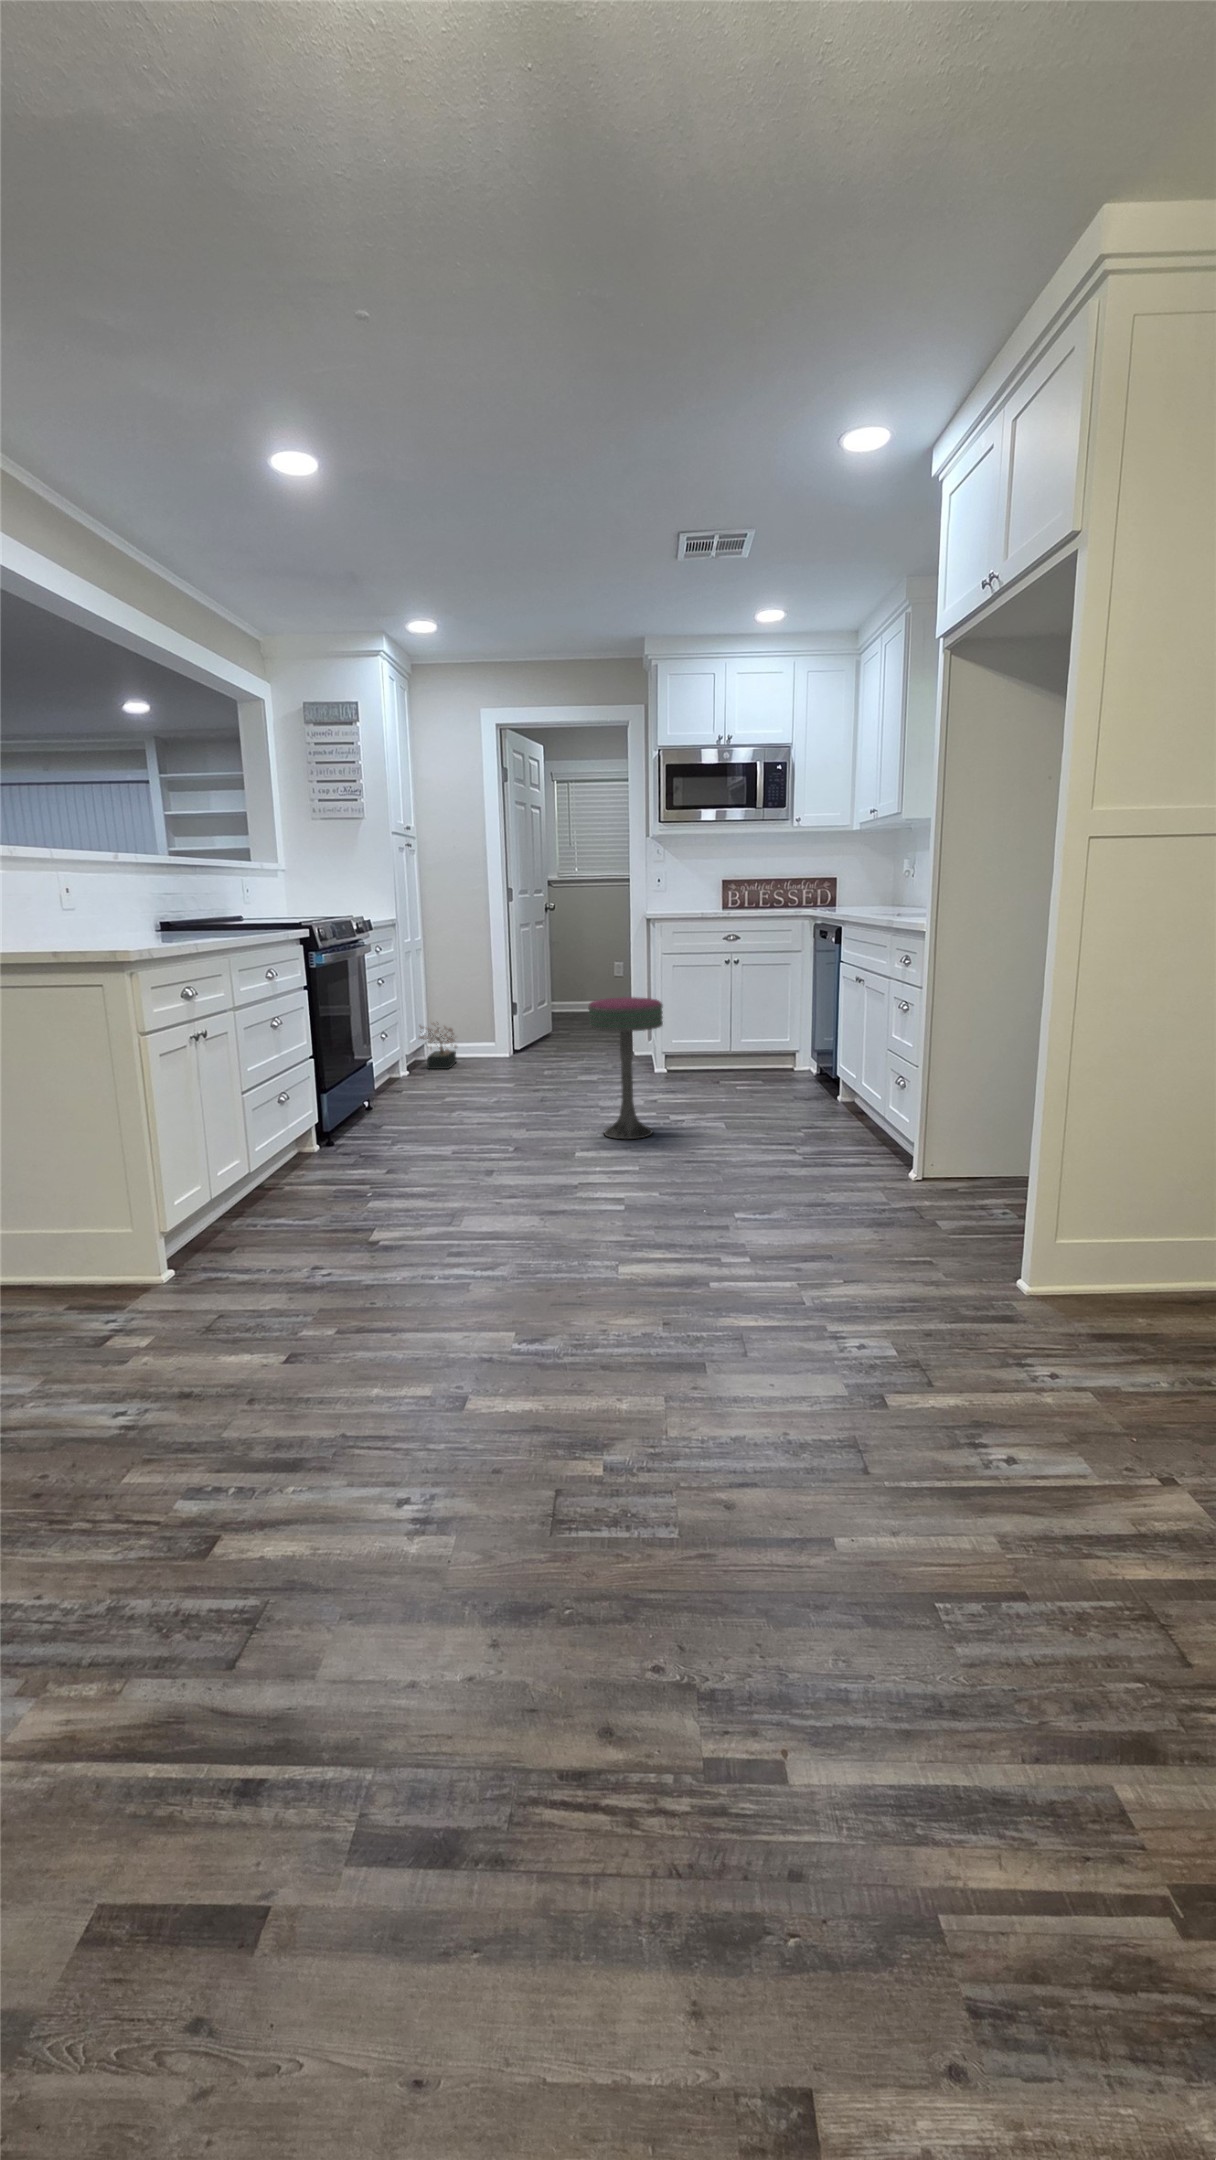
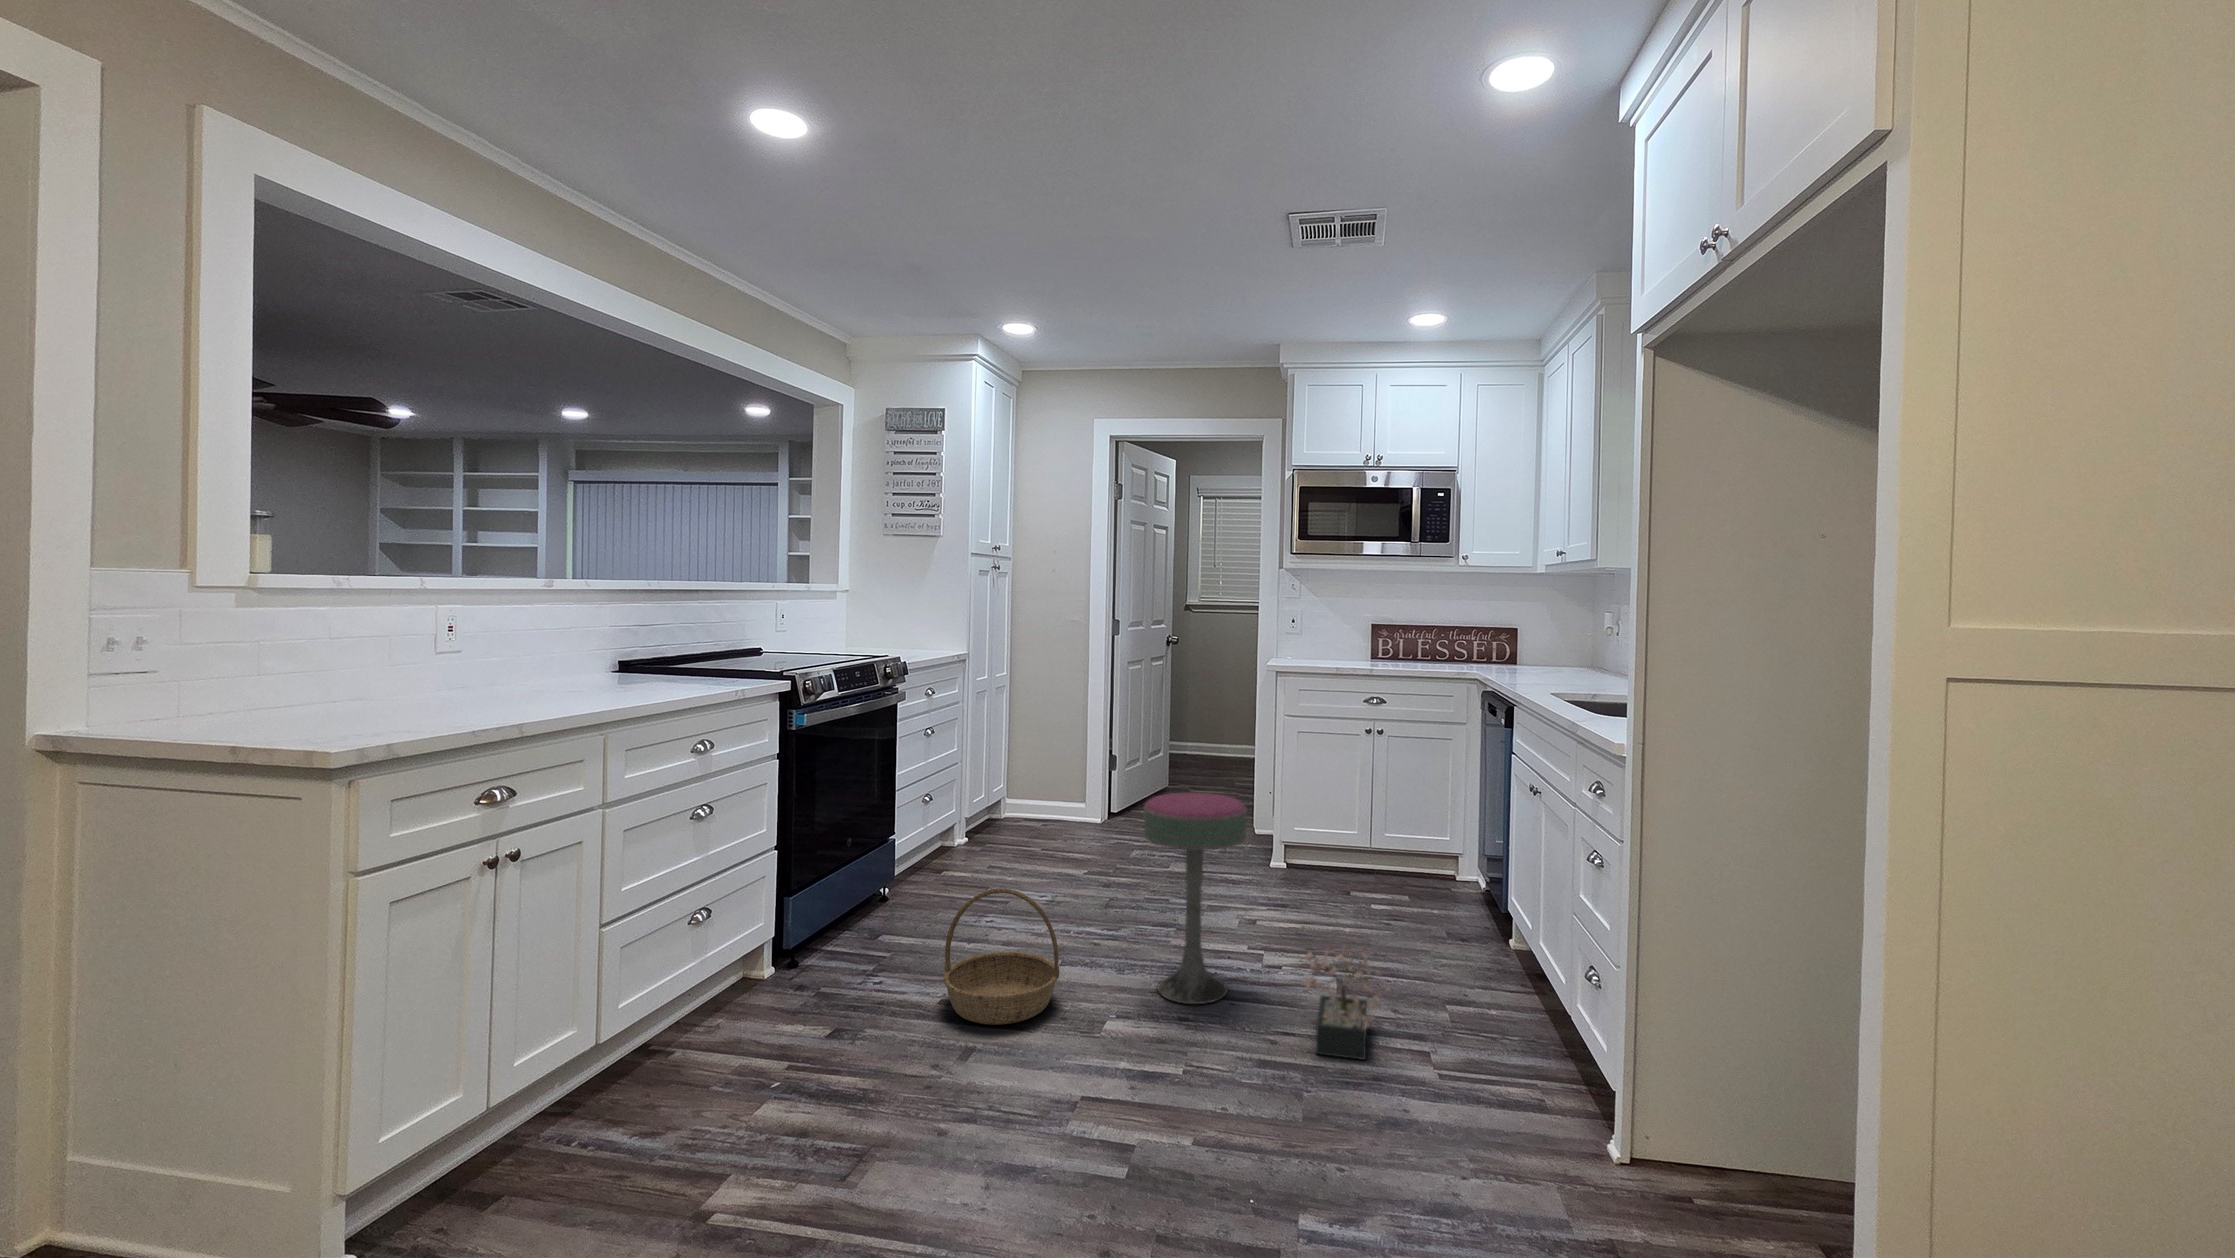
decorative plant: present [418,1022,457,1069] -> present [1303,945,1390,1060]
basket: none [456,1068,540,1158] -> present [943,888,1060,1025]

